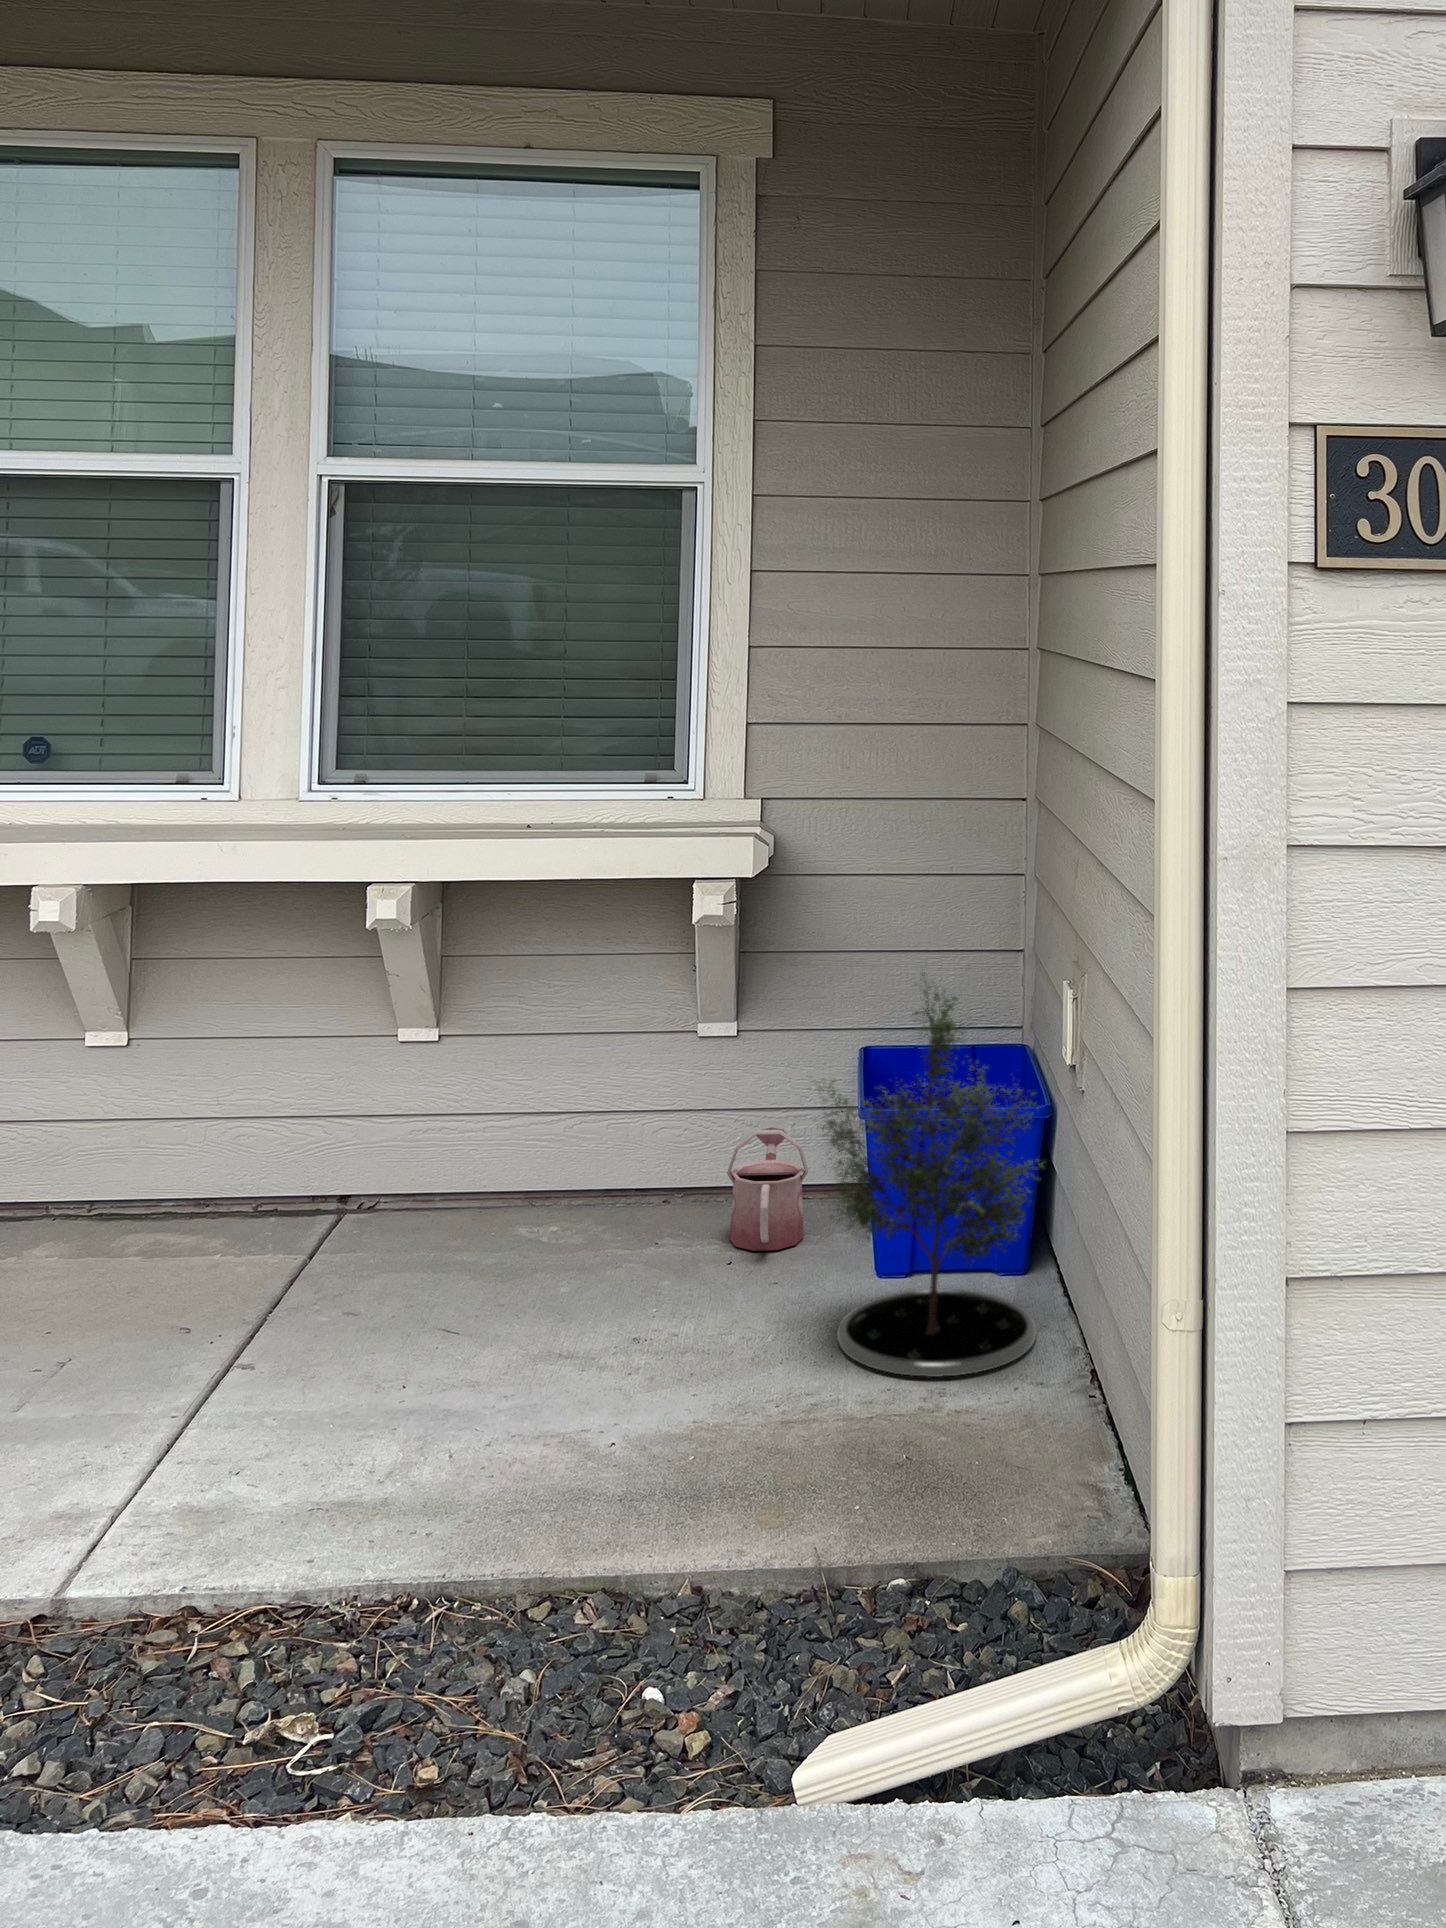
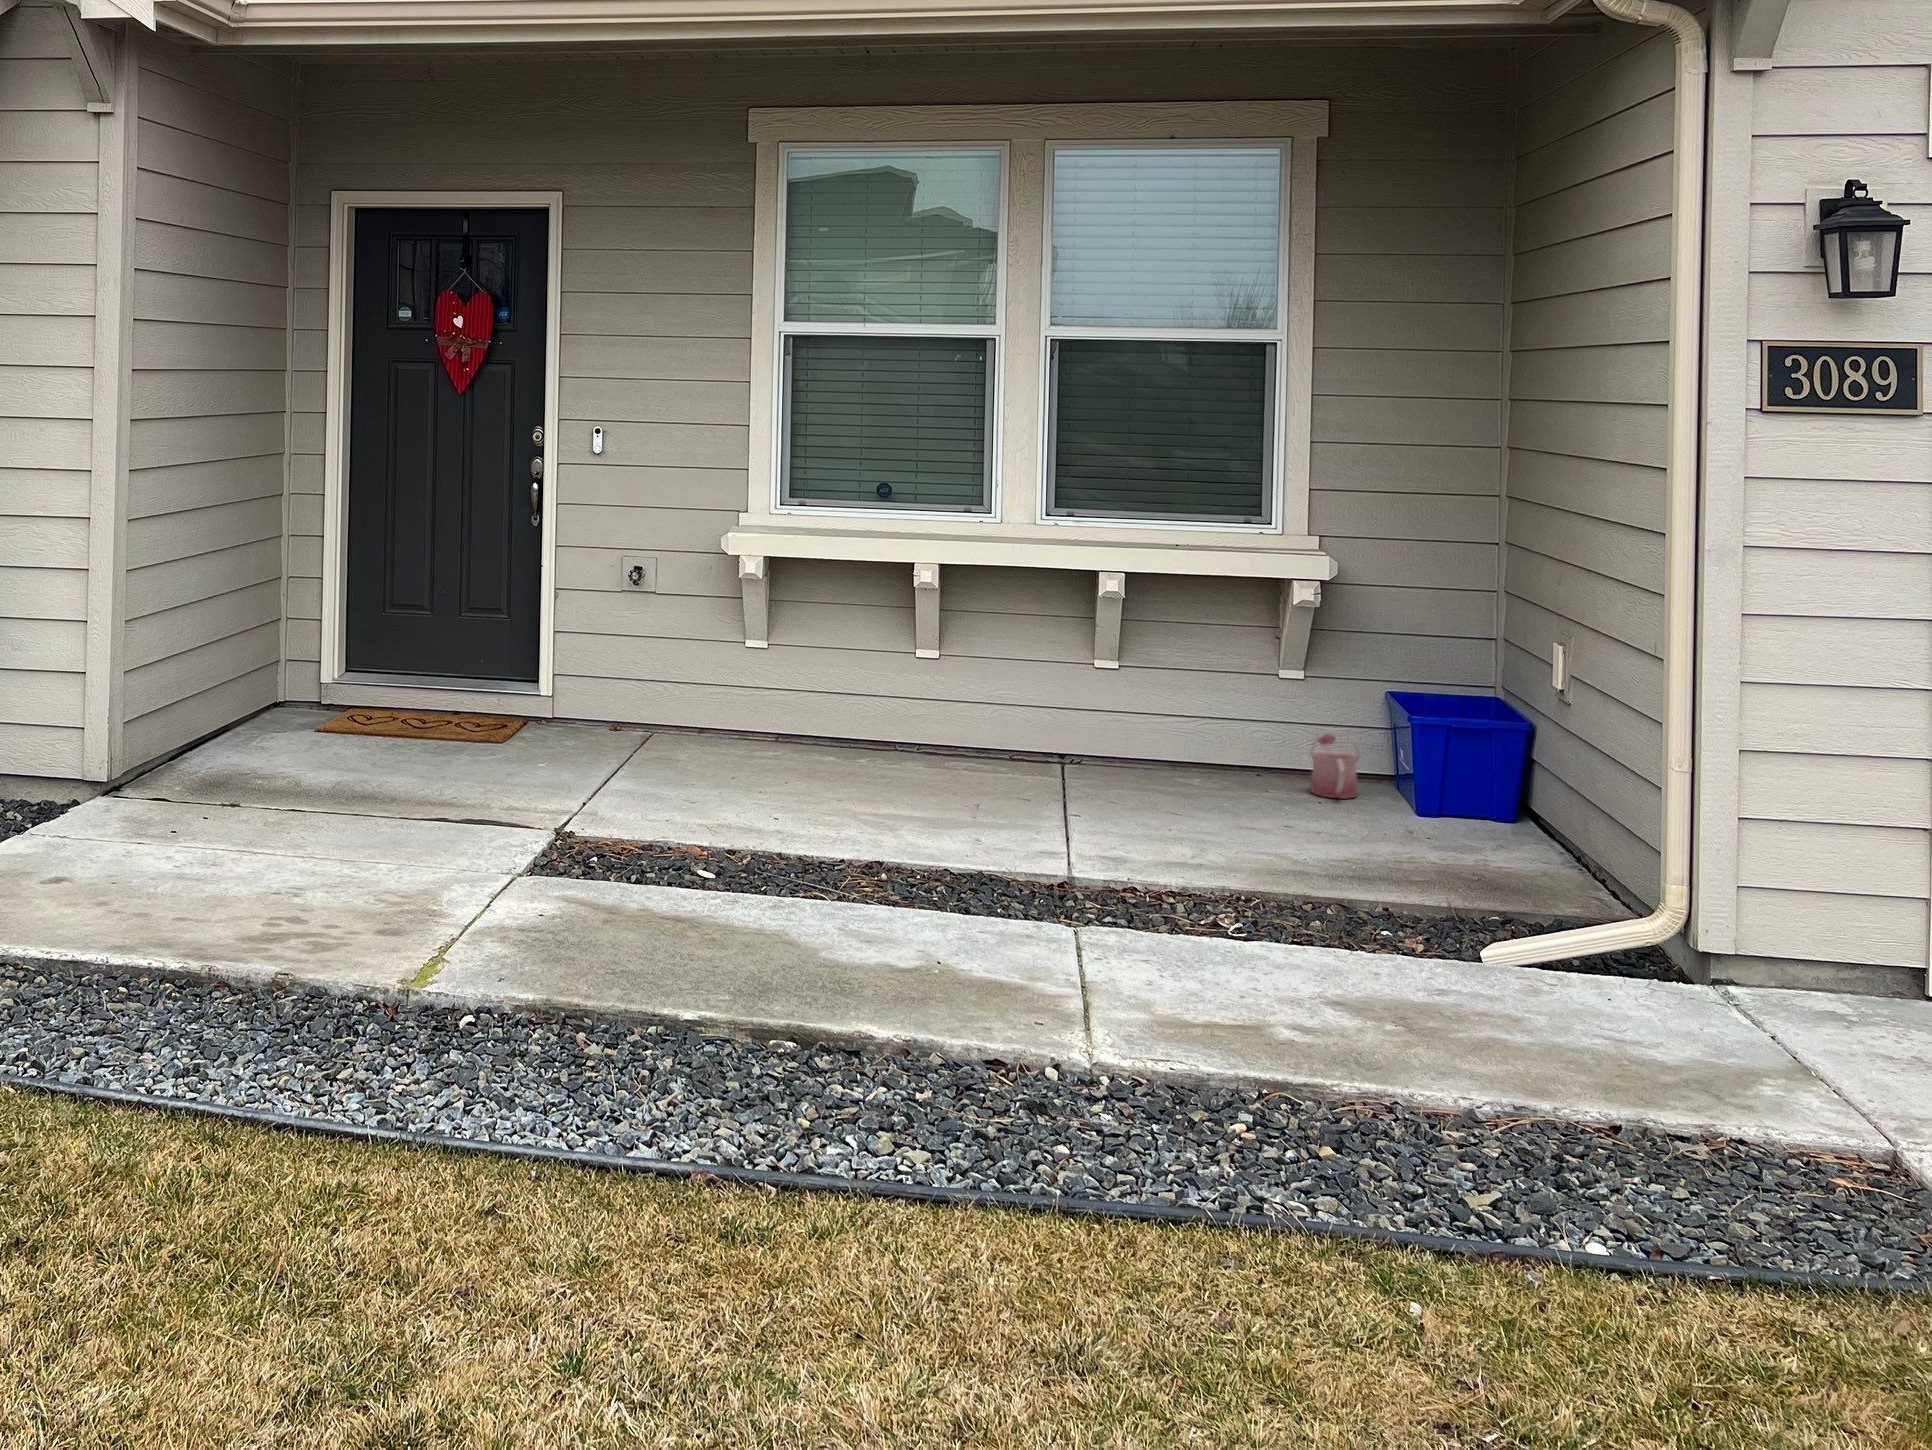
potted tree: present [819,973,1043,1377] -> none [1386,631,1540,851]

